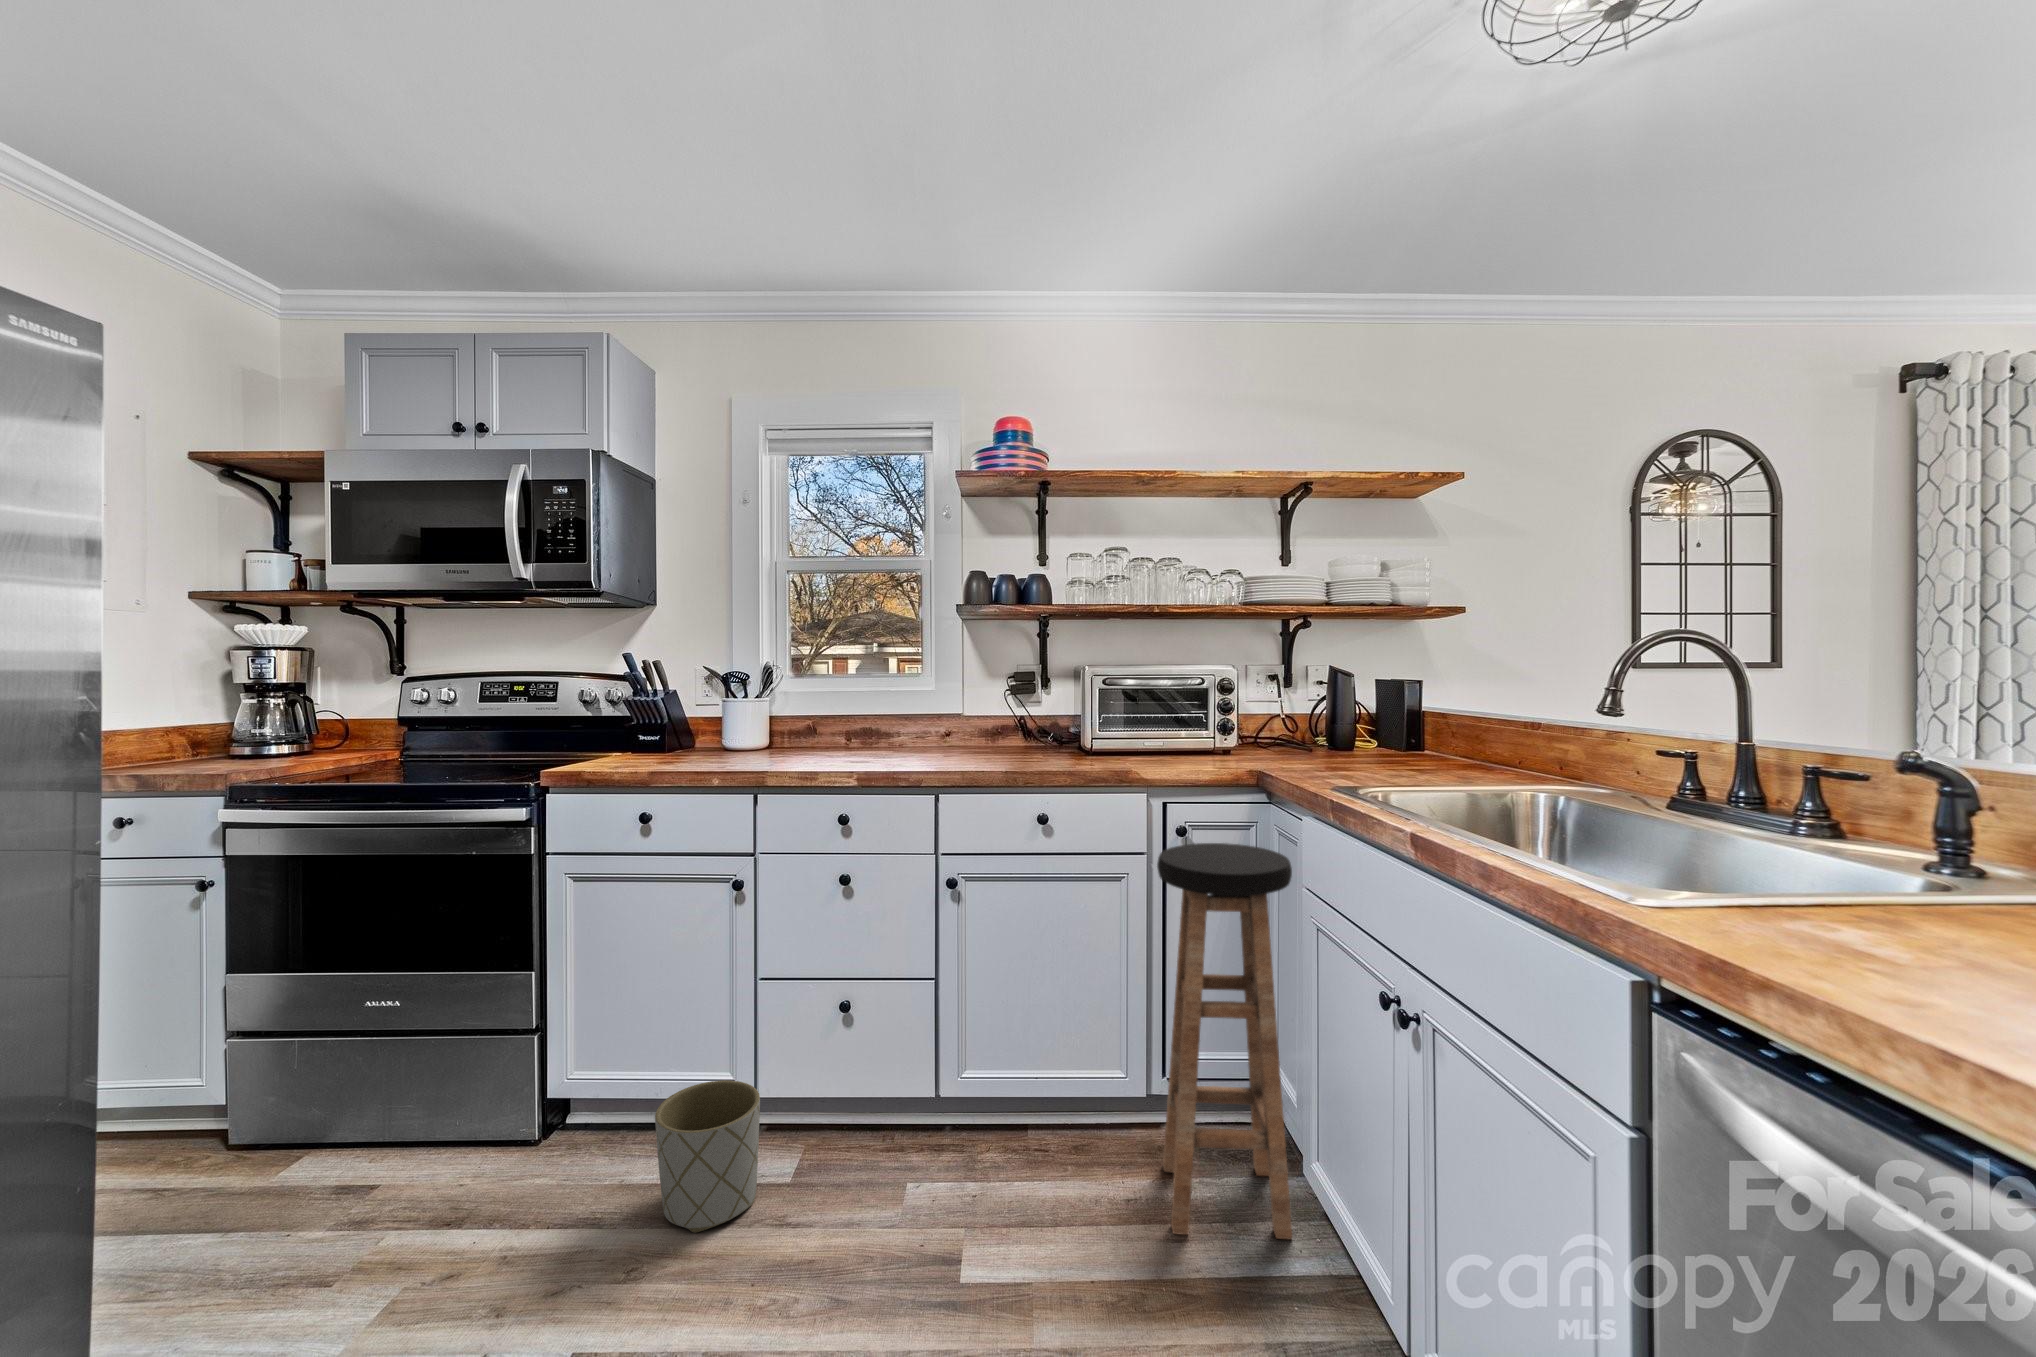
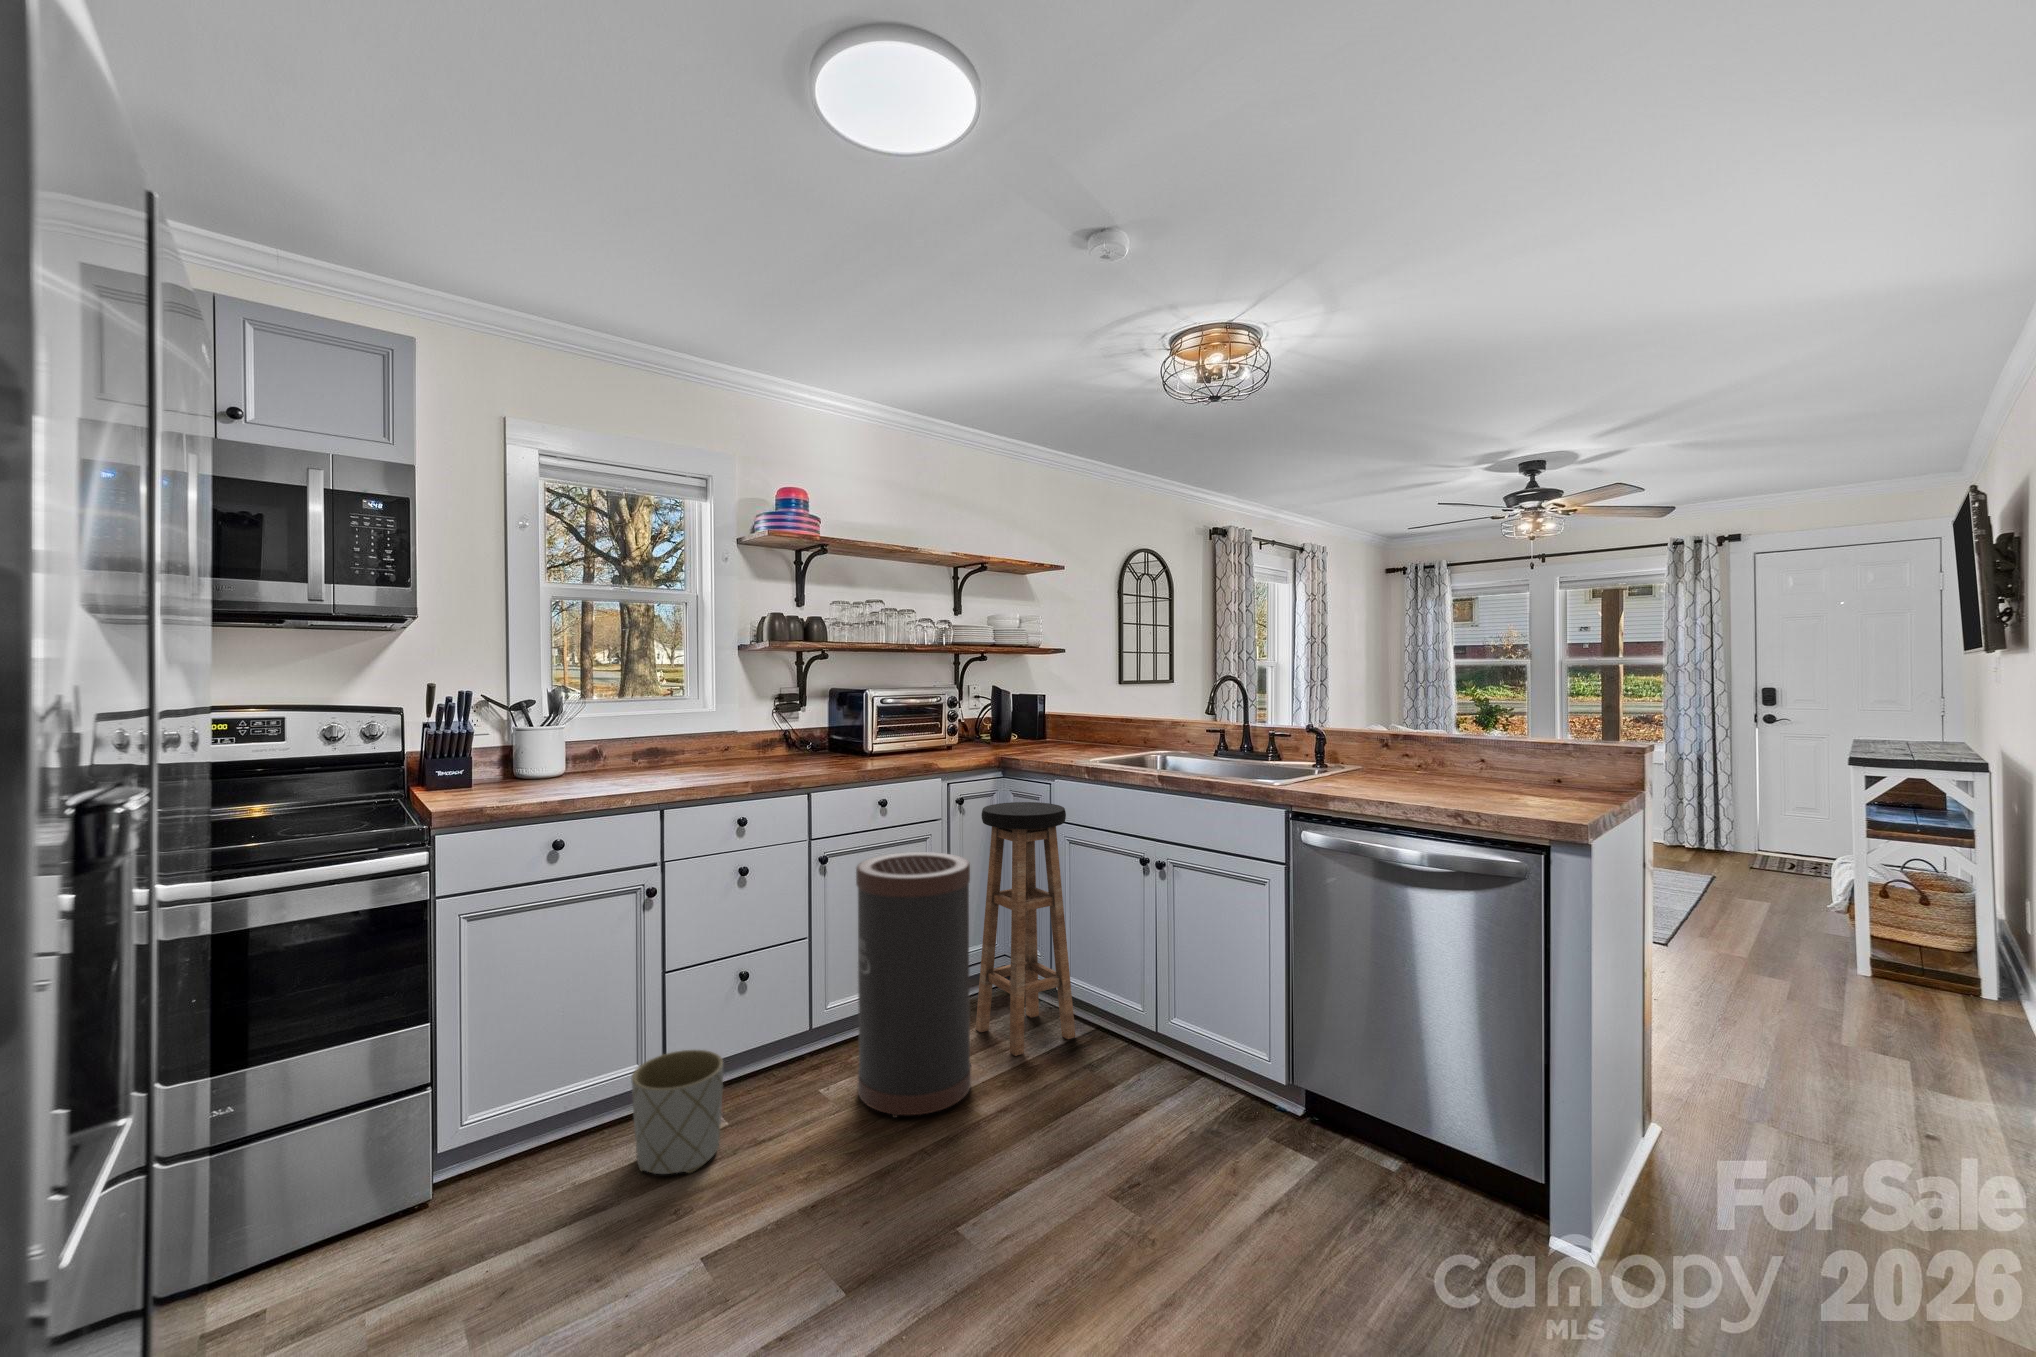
trash can: none [916,895,1077,1281] -> present [856,852,971,1118]

